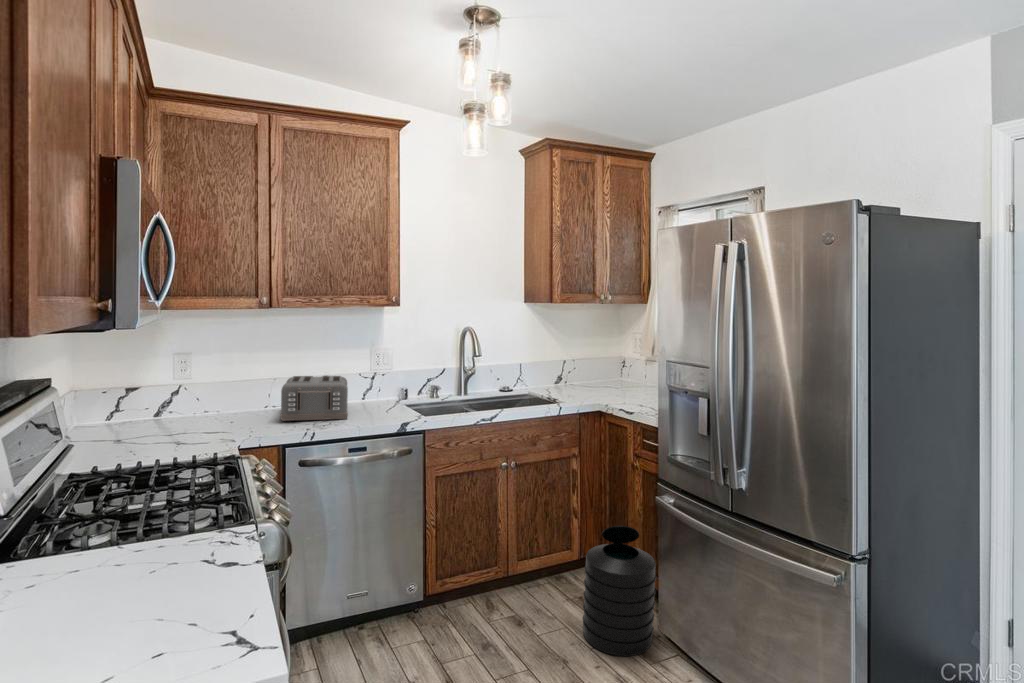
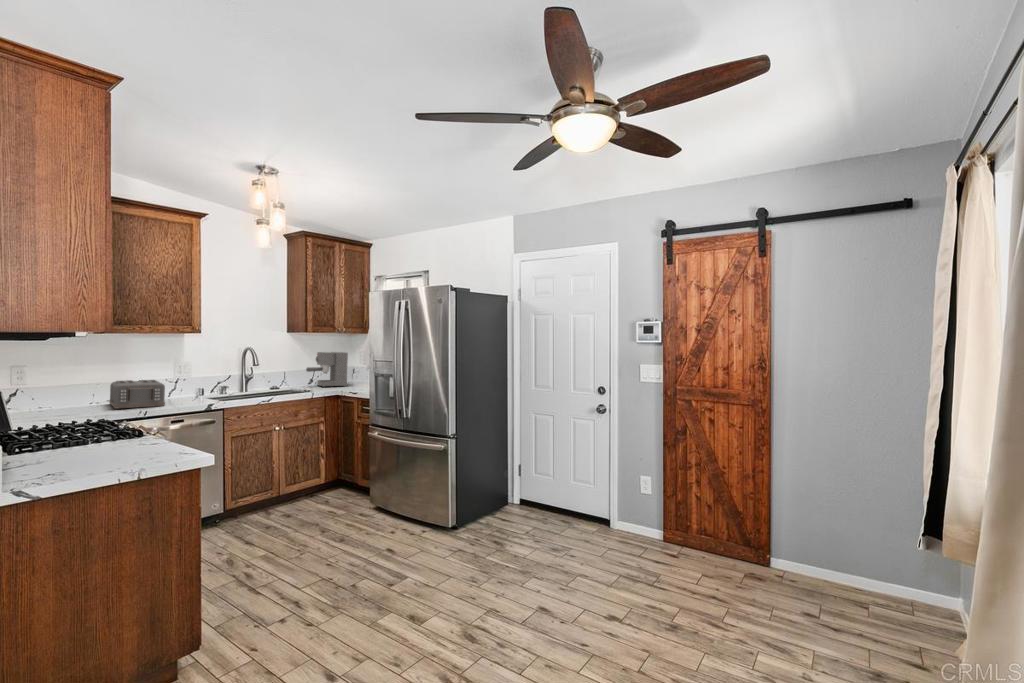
coffee maker: none [550,335,614,392] -> present [306,352,348,387]
trash can: present [583,526,656,656] -> none [326,450,366,517]

